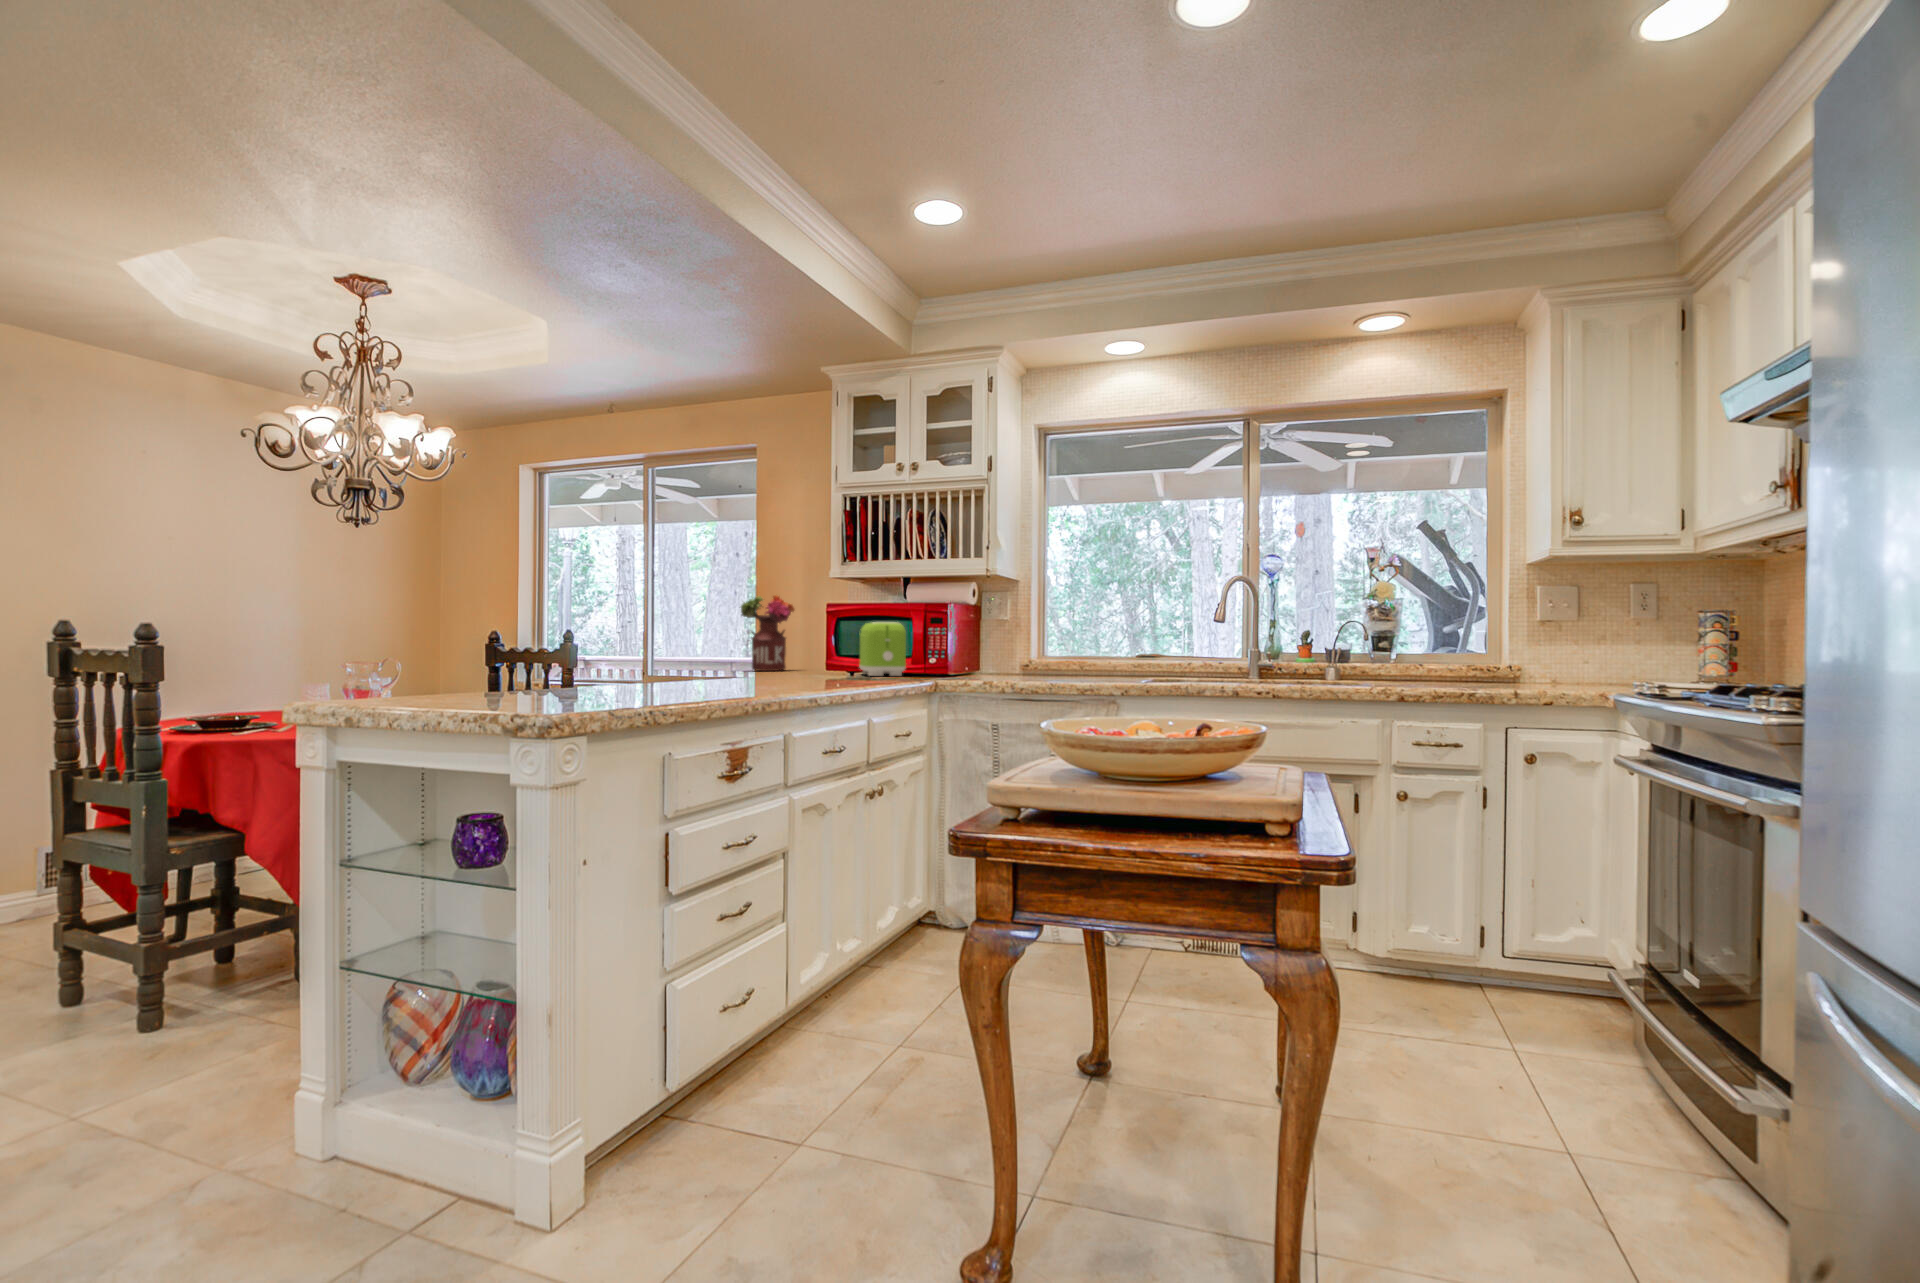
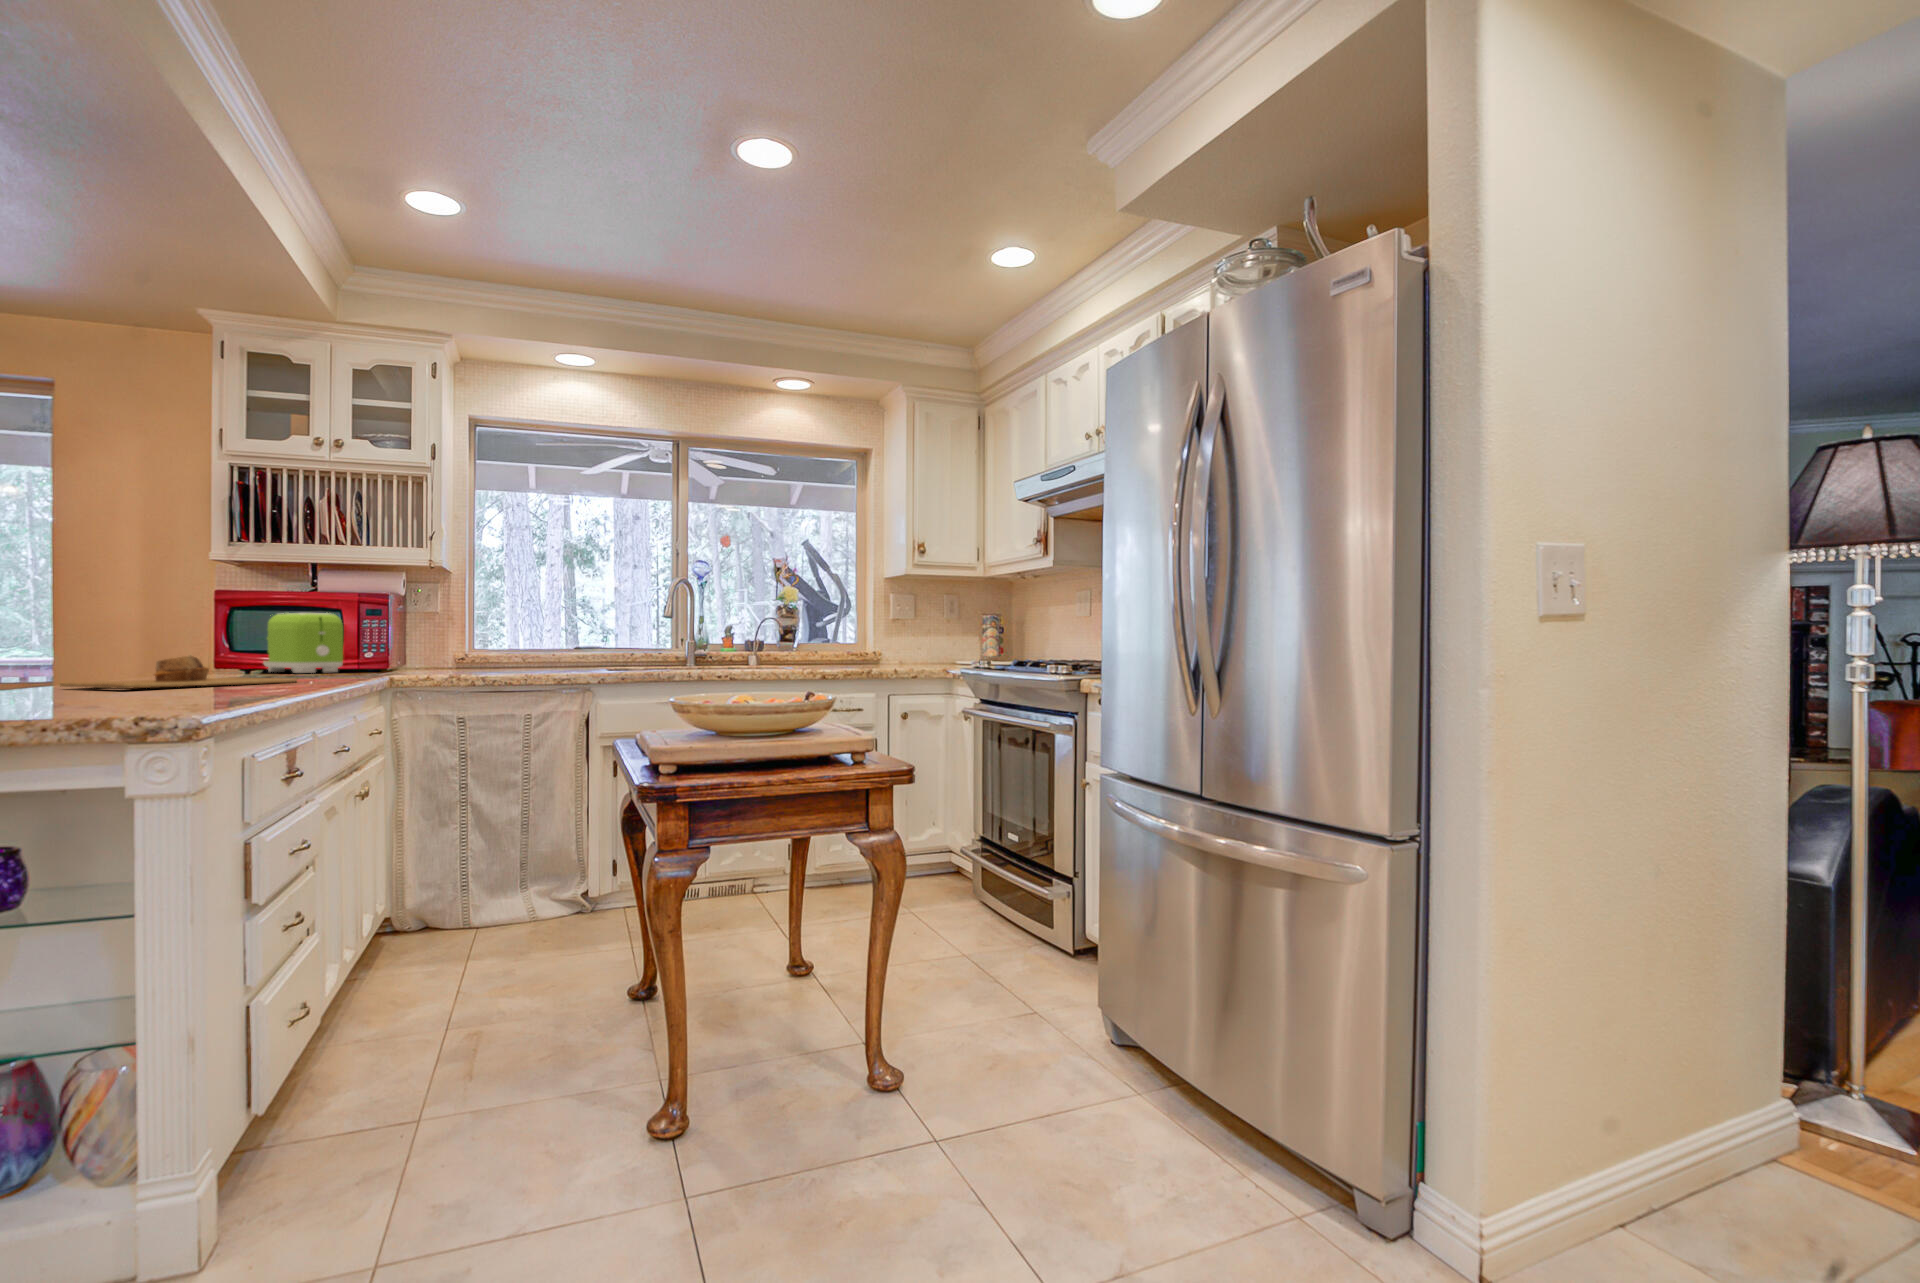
flower arrangement: present [741,595,795,671] -> none [31,576,125,674]
cutting board: none [677,660,821,688] -> present [60,655,297,689]

